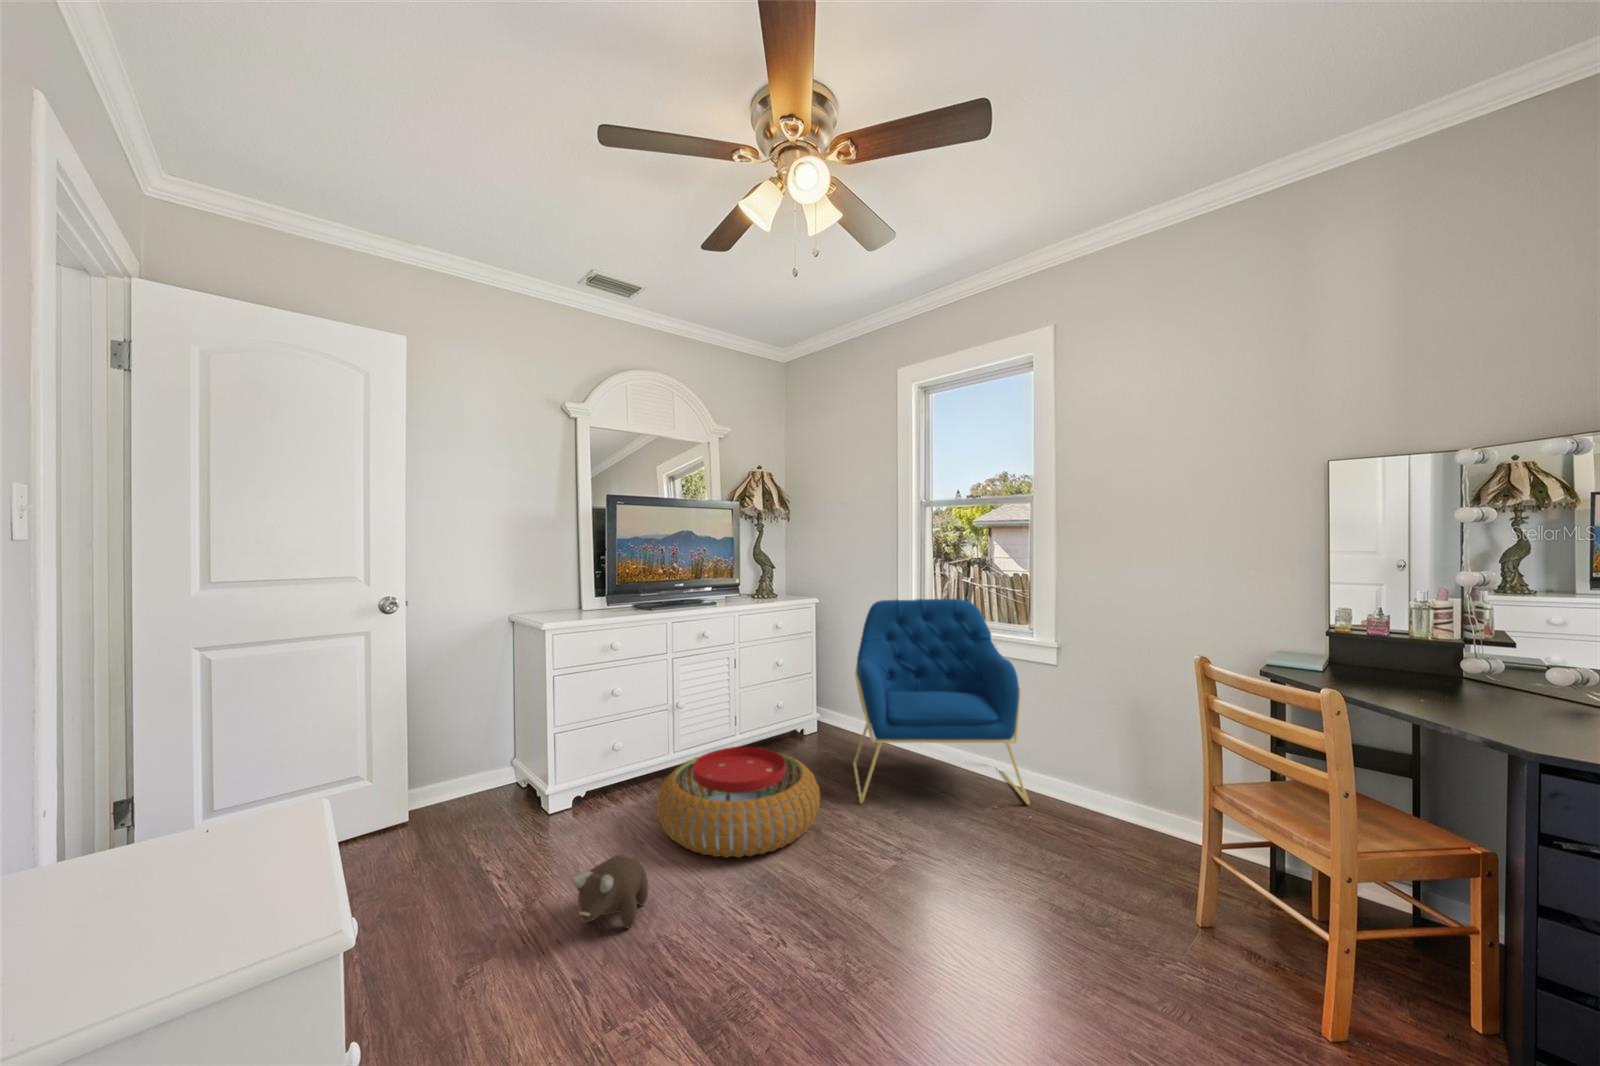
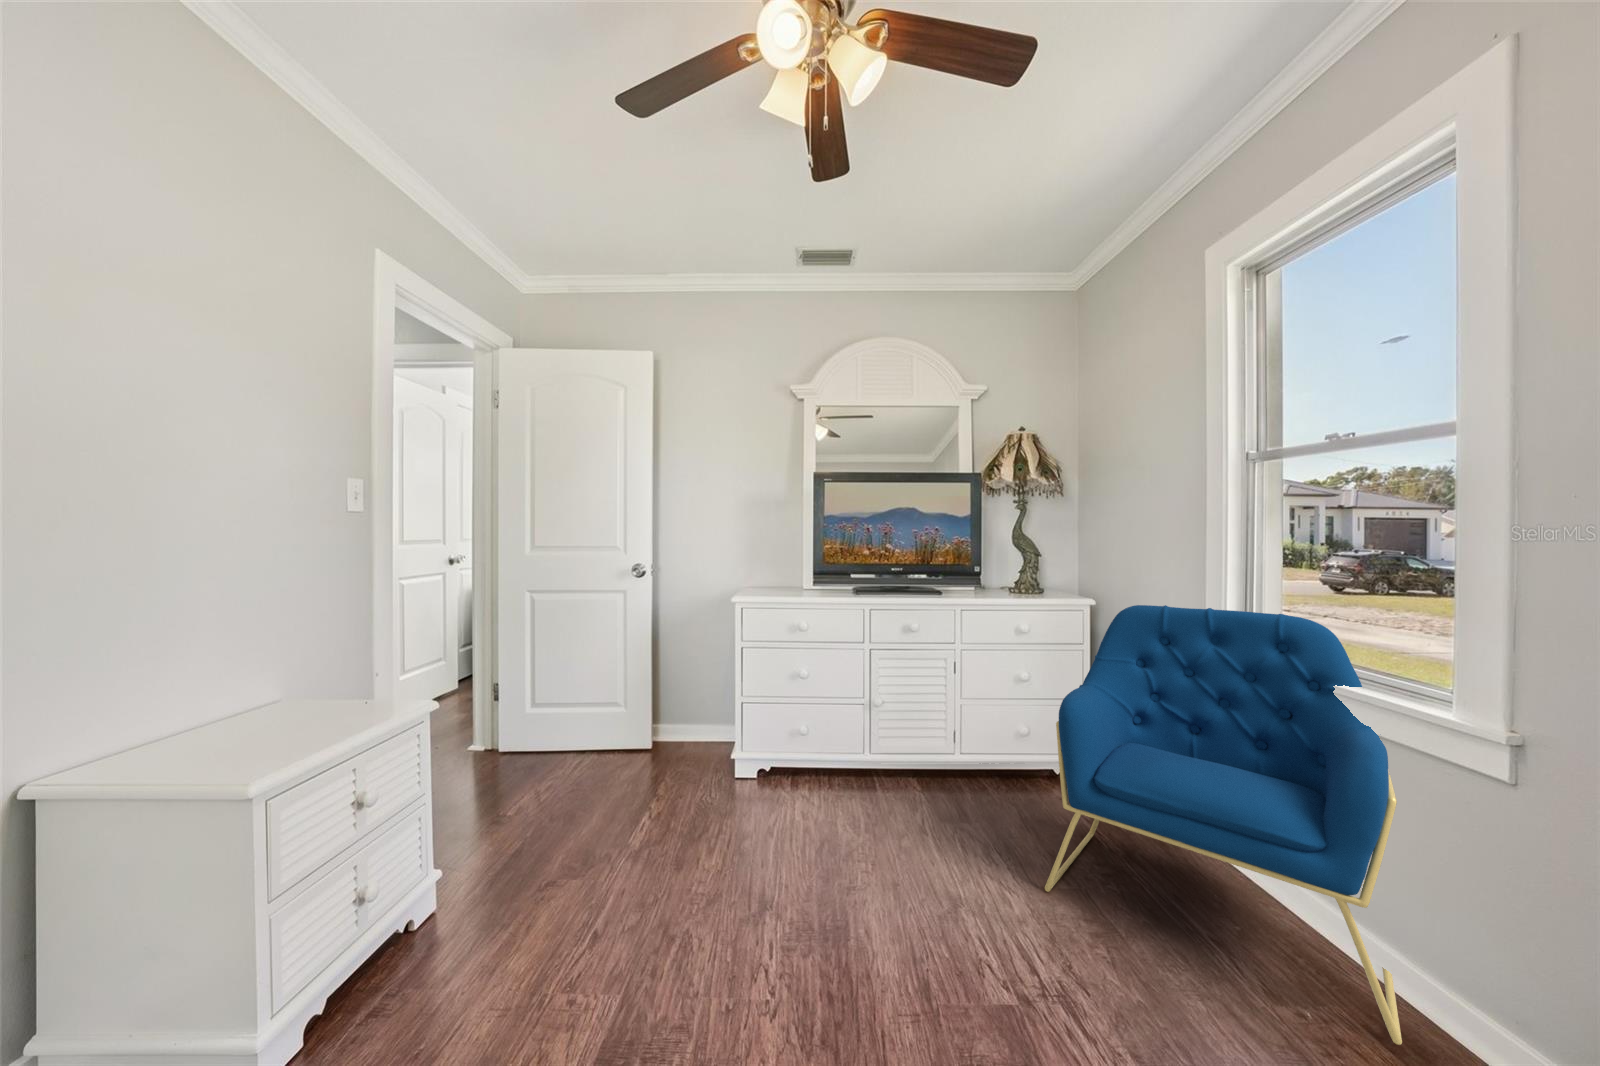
pouf: present [657,747,820,858] -> none [782,756,978,899]
plush toy: present [572,855,648,928] -> none [623,827,718,906]

